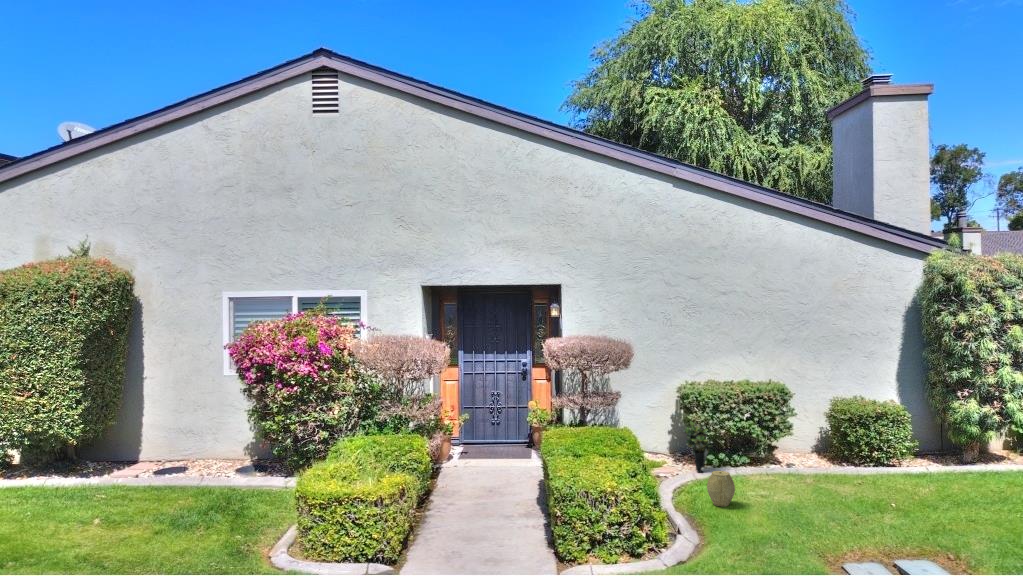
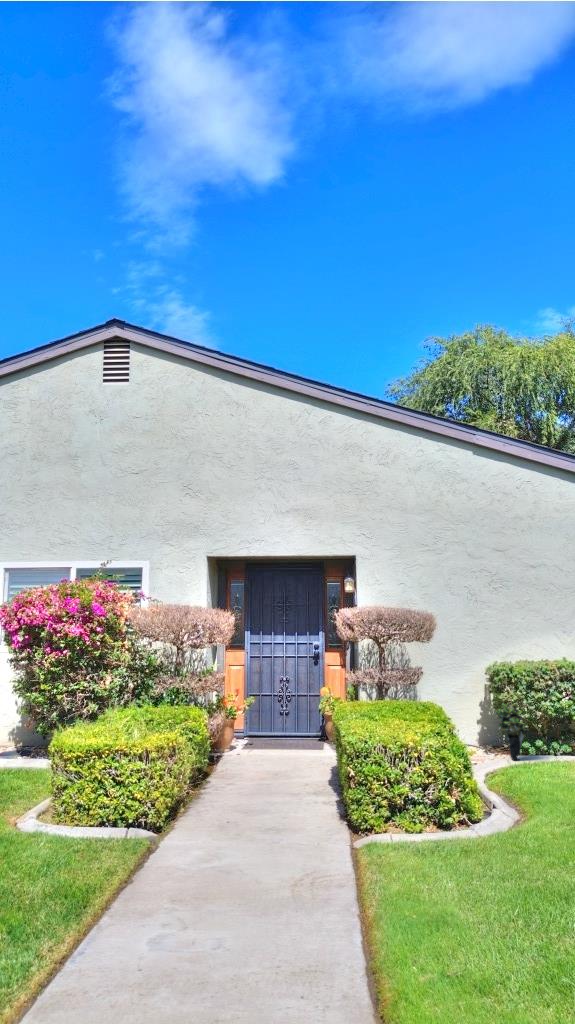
woven basket: present [707,471,735,507] -> none [524,744,557,786]

